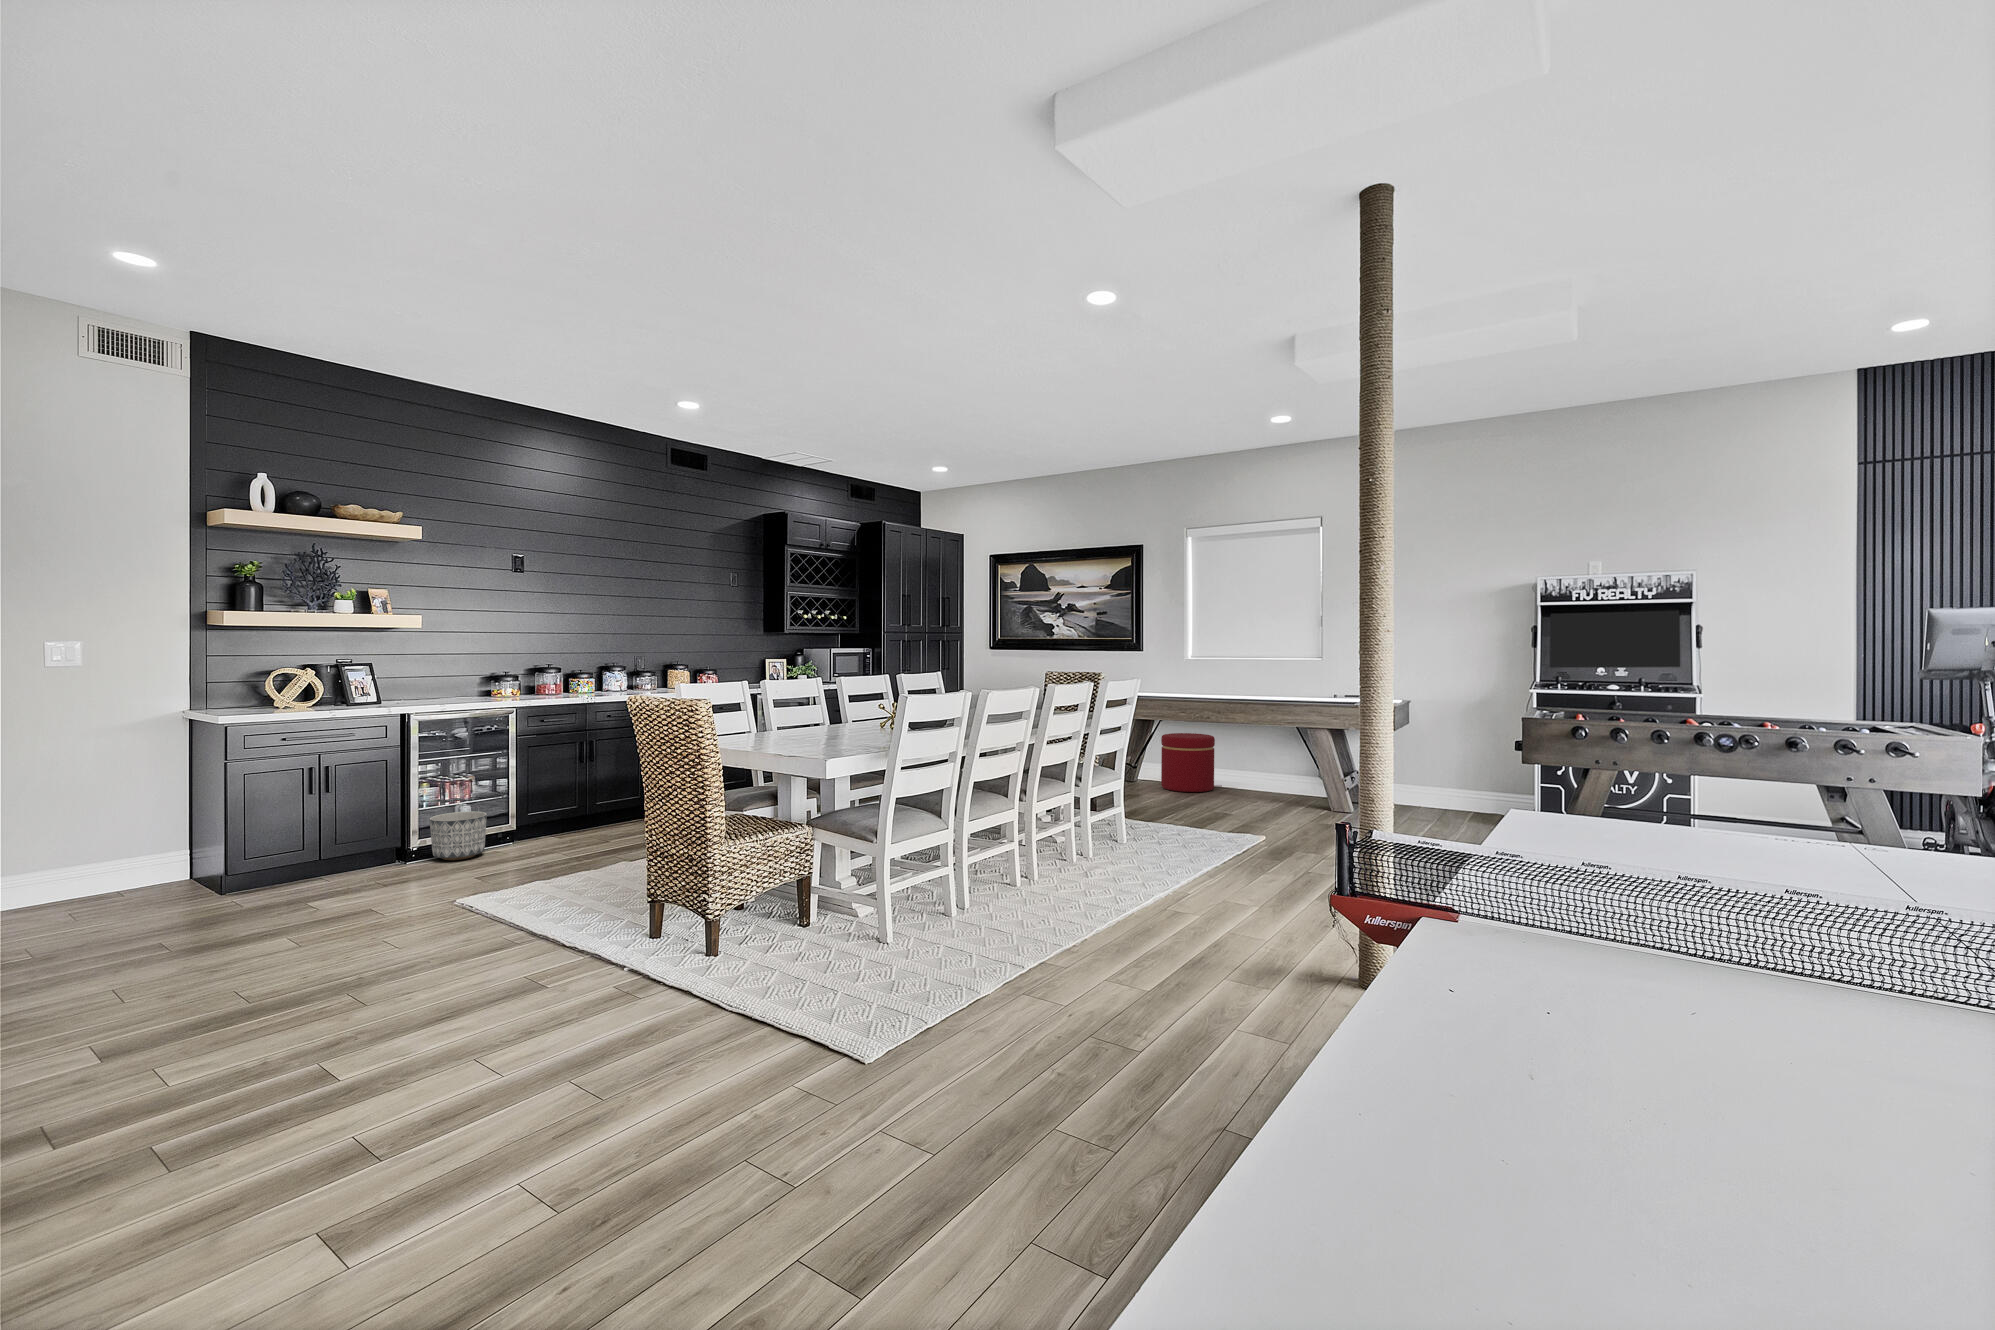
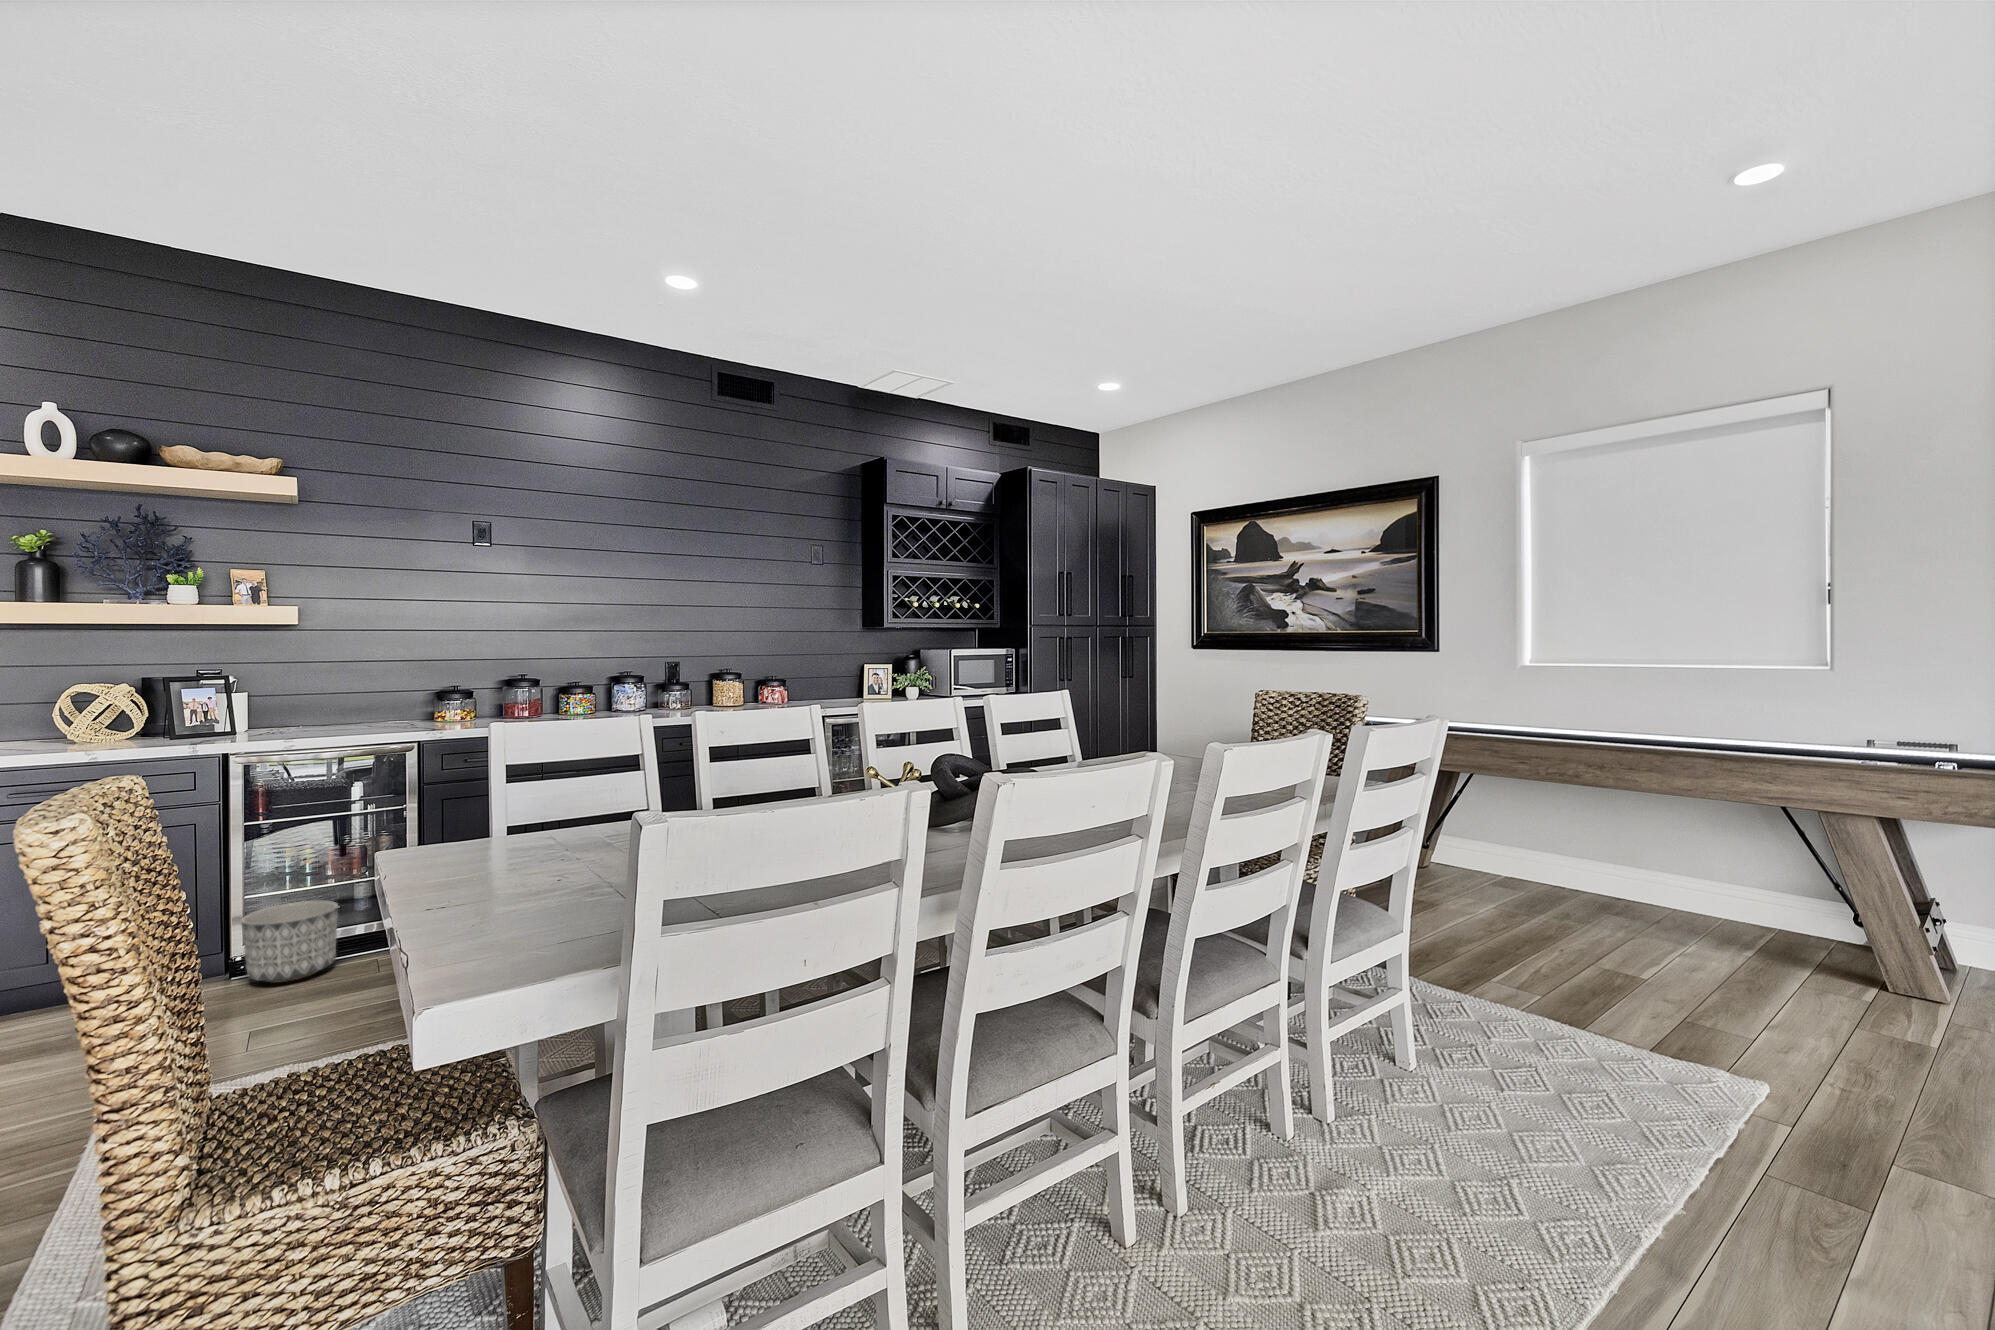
ottoman: present [1161,733,1215,792] -> none [1474,793,1583,906]

